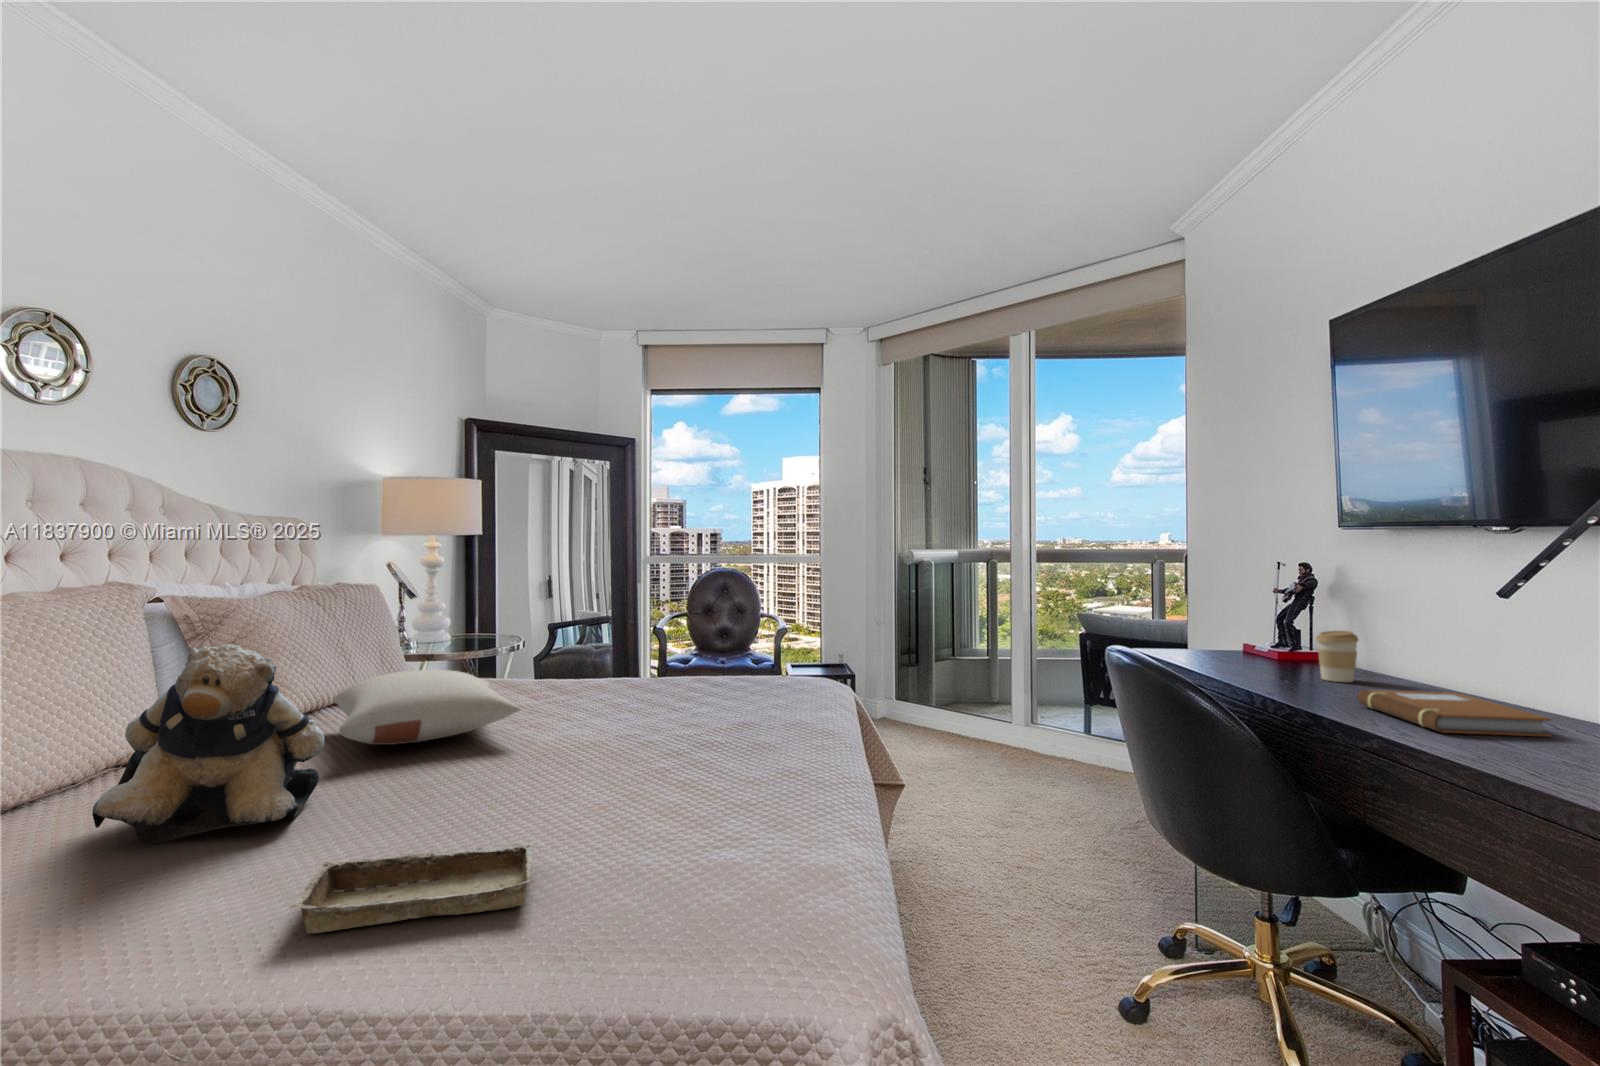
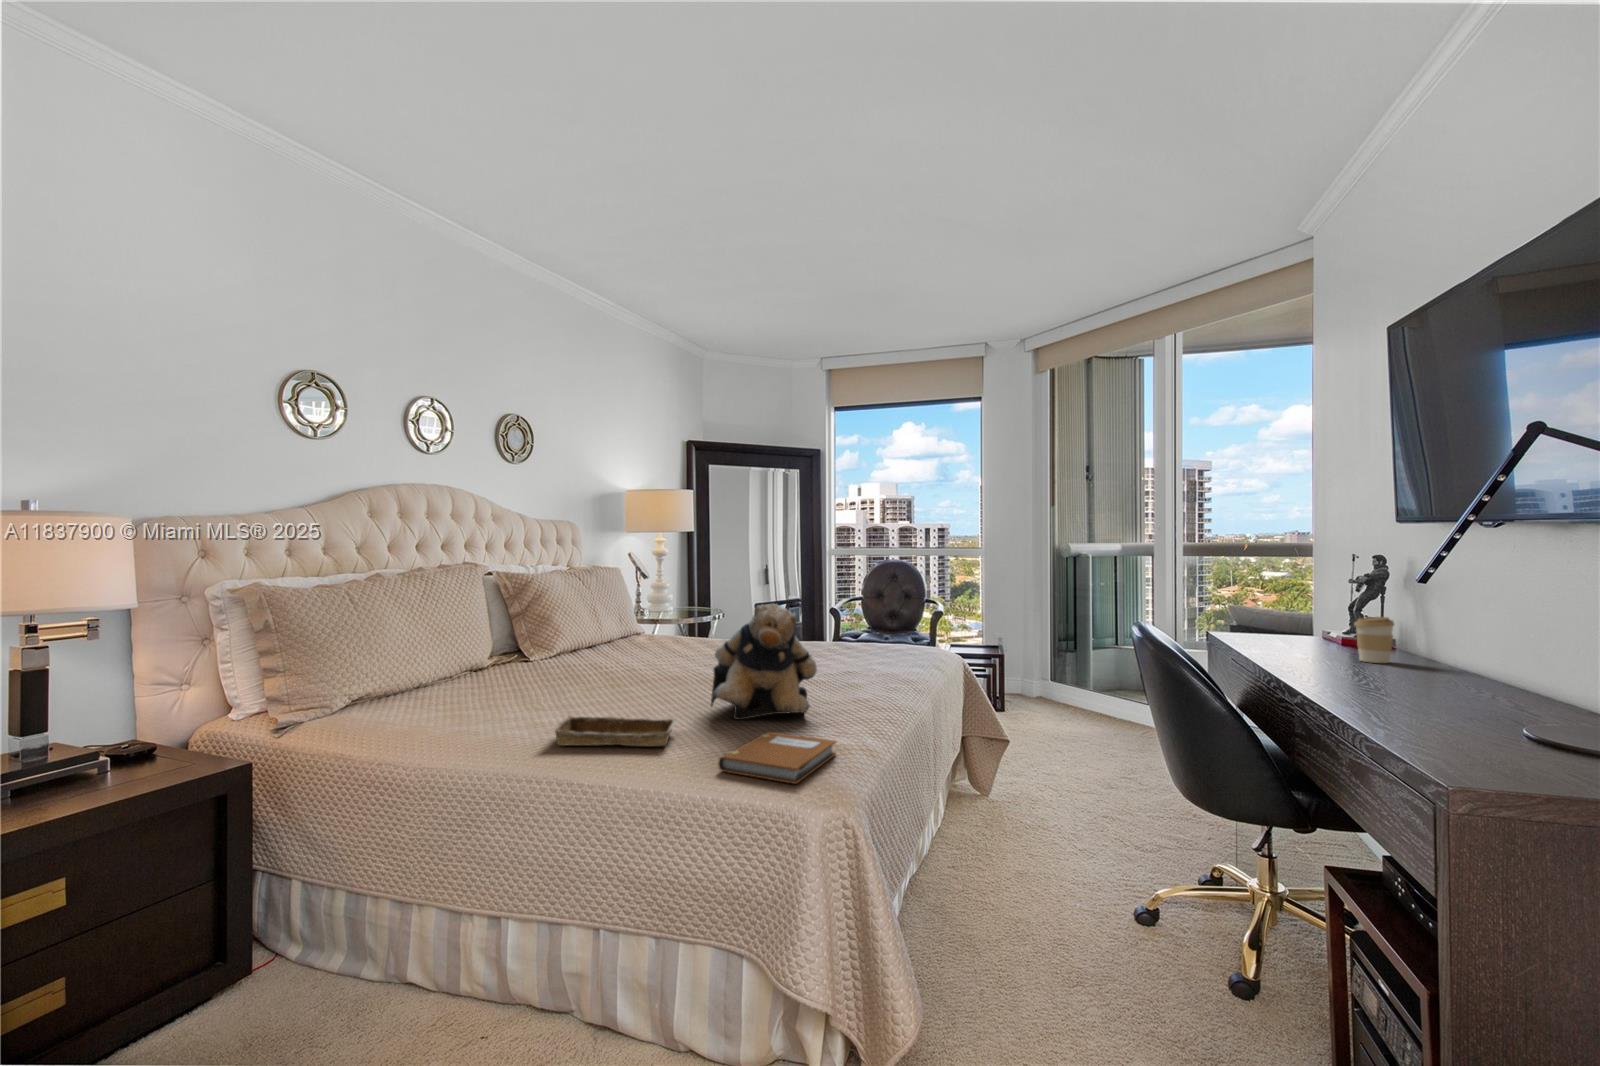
teddy bear: present [92,644,325,844] -> present [711,604,817,720]
pillow: present [335,670,520,745] -> none [585,625,695,670]
notebook: present [1358,690,1551,737] -> present [718,732,836,784]

